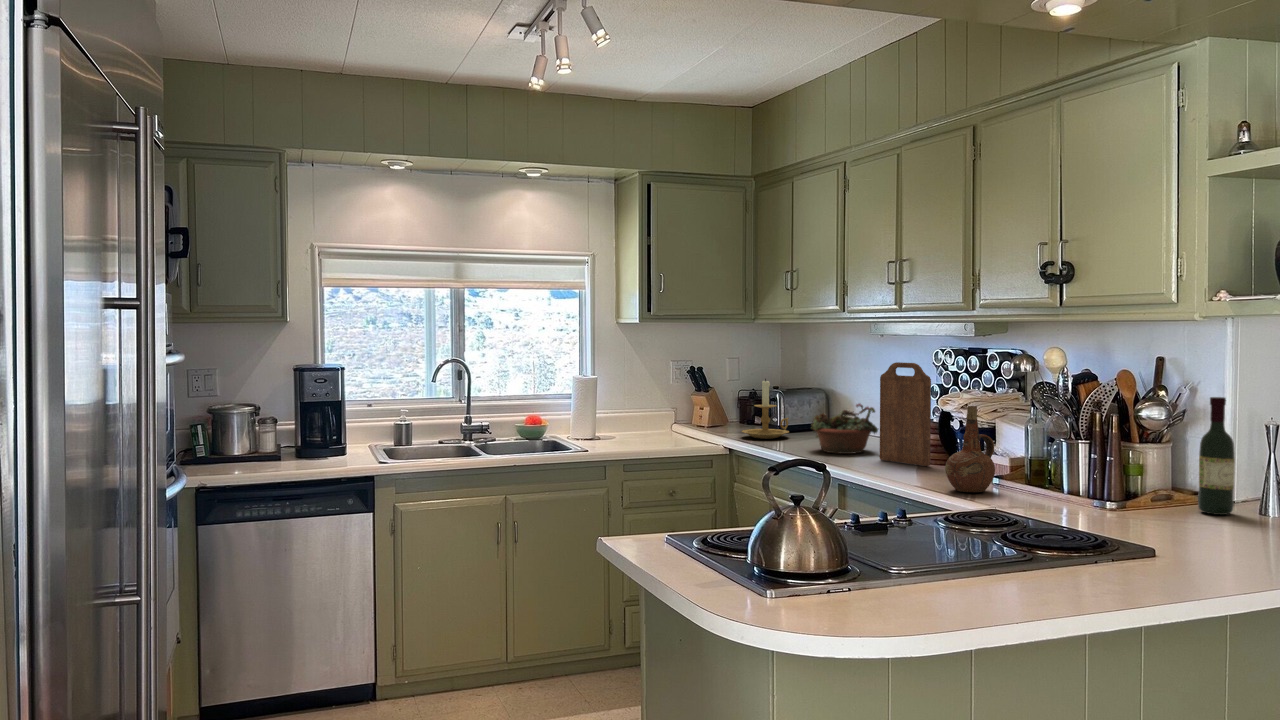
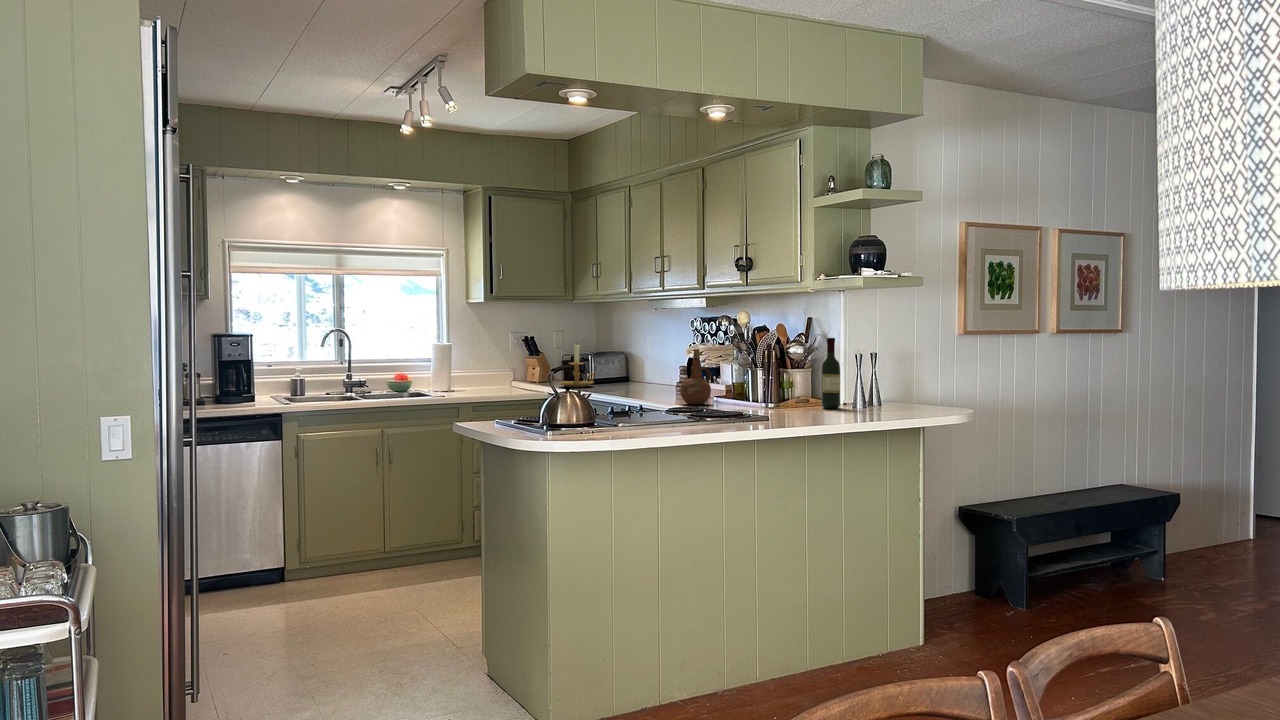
cutting board: present [880,362,931,466] -> none [650,326,682,396]
succulent planter: present [811,404,878,454] -> none [605,357,657,392]

